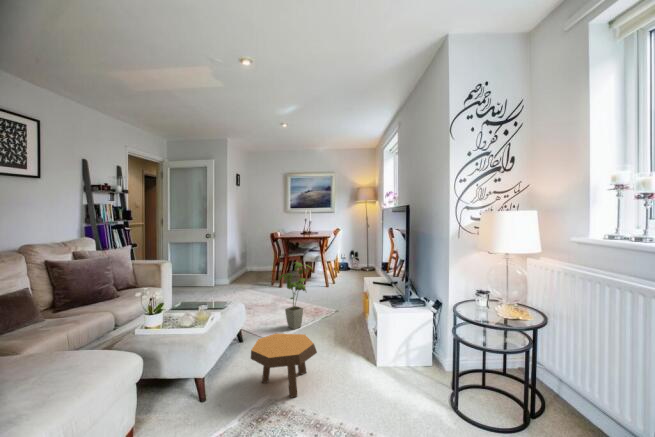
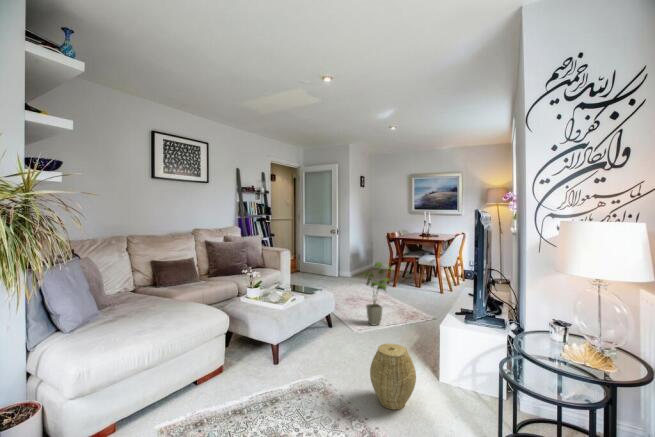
footstool: present [251,334,317,398] -> none [301,323,358,383]
woven basket: none [343,337,387,401] -> present [370,344,416,410]

